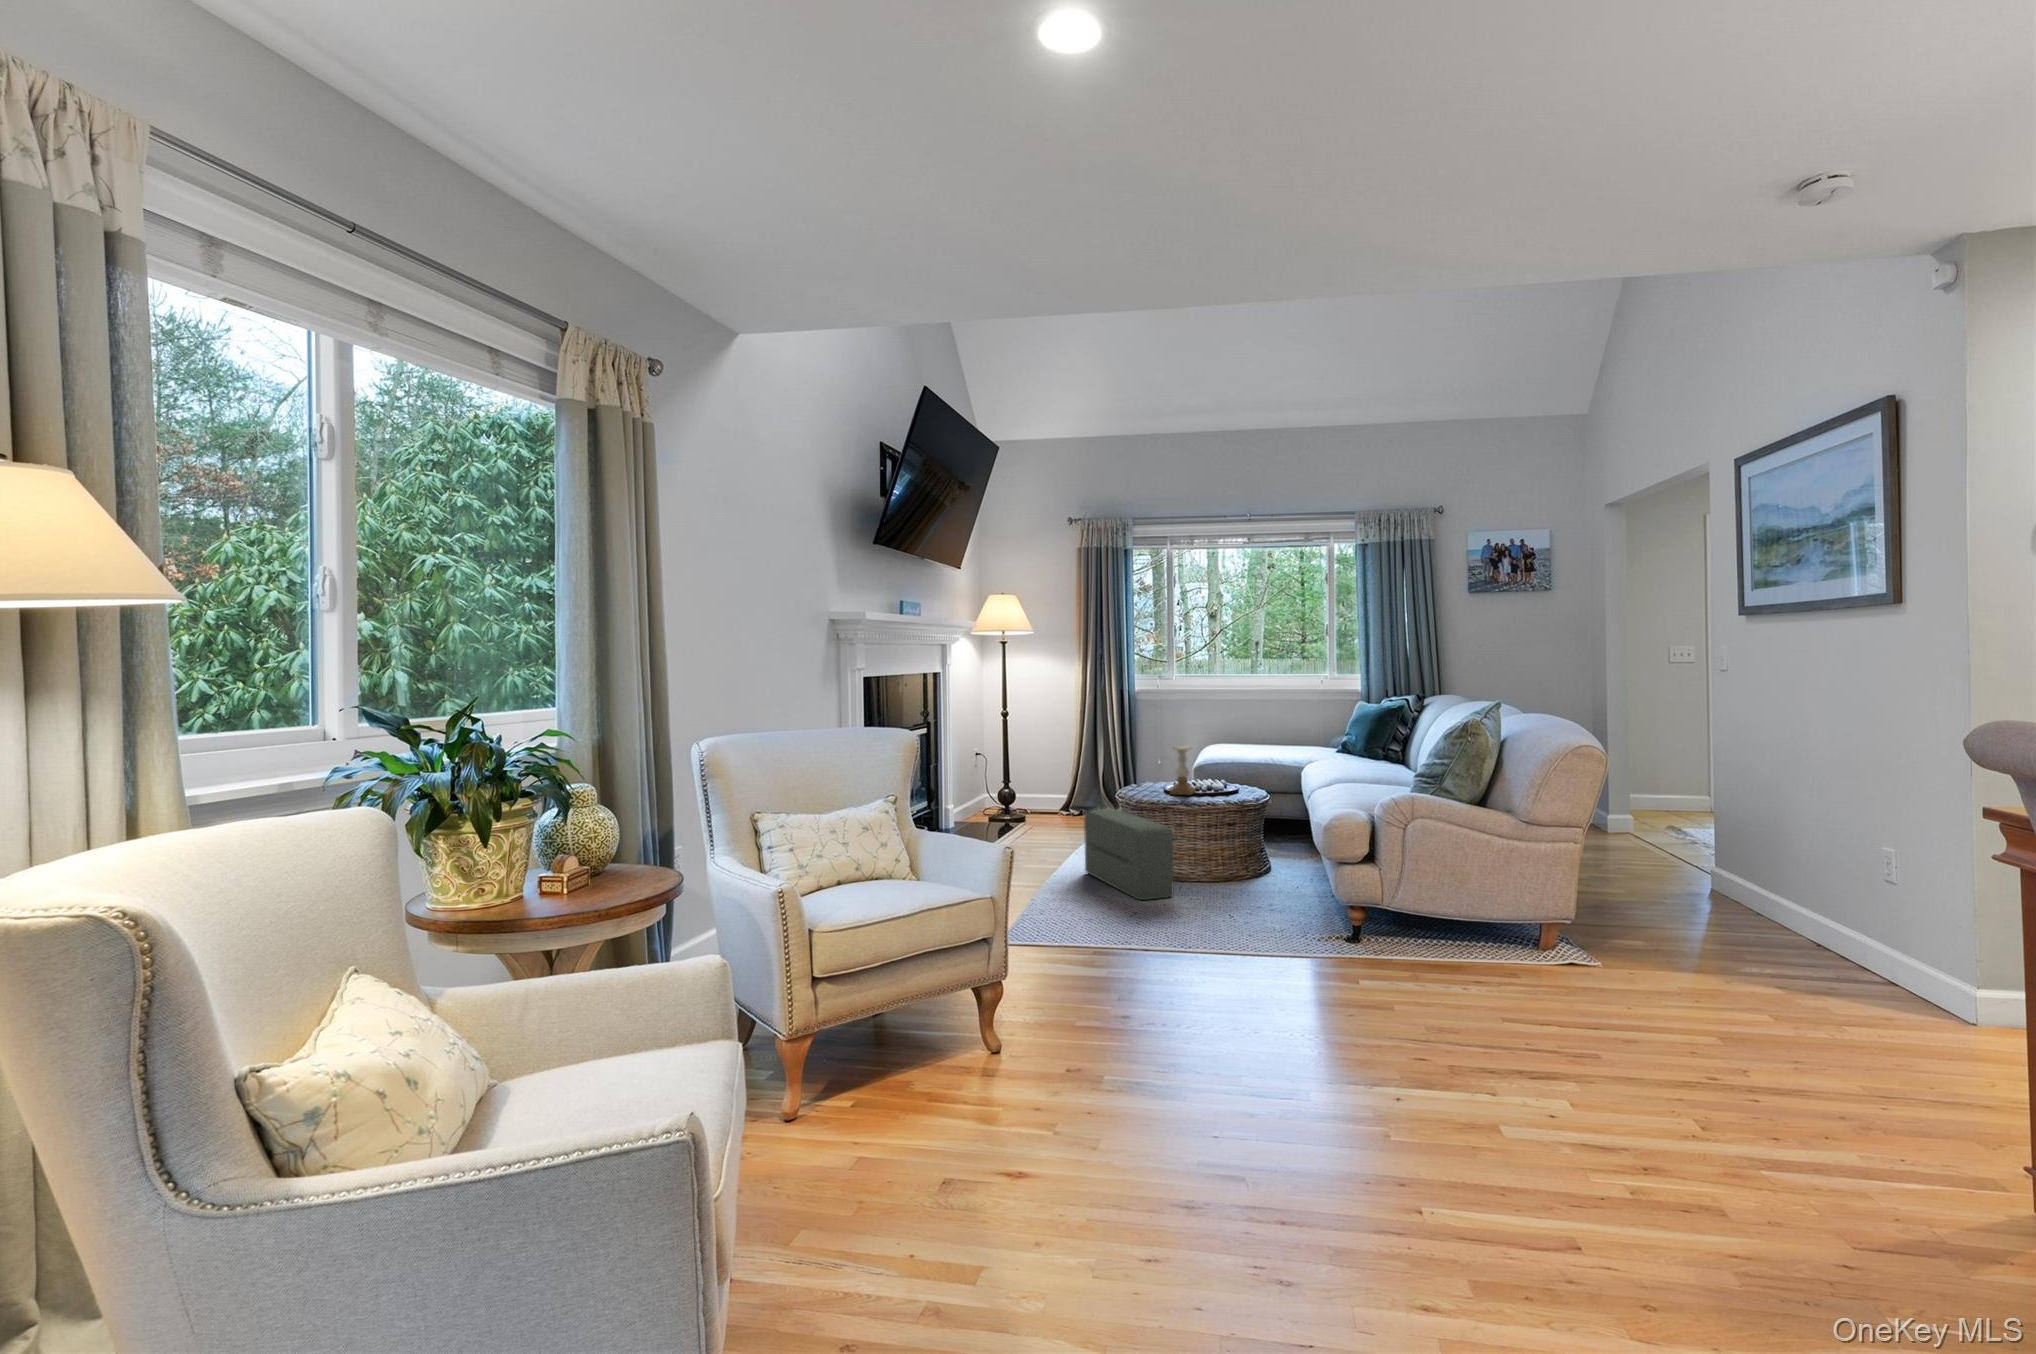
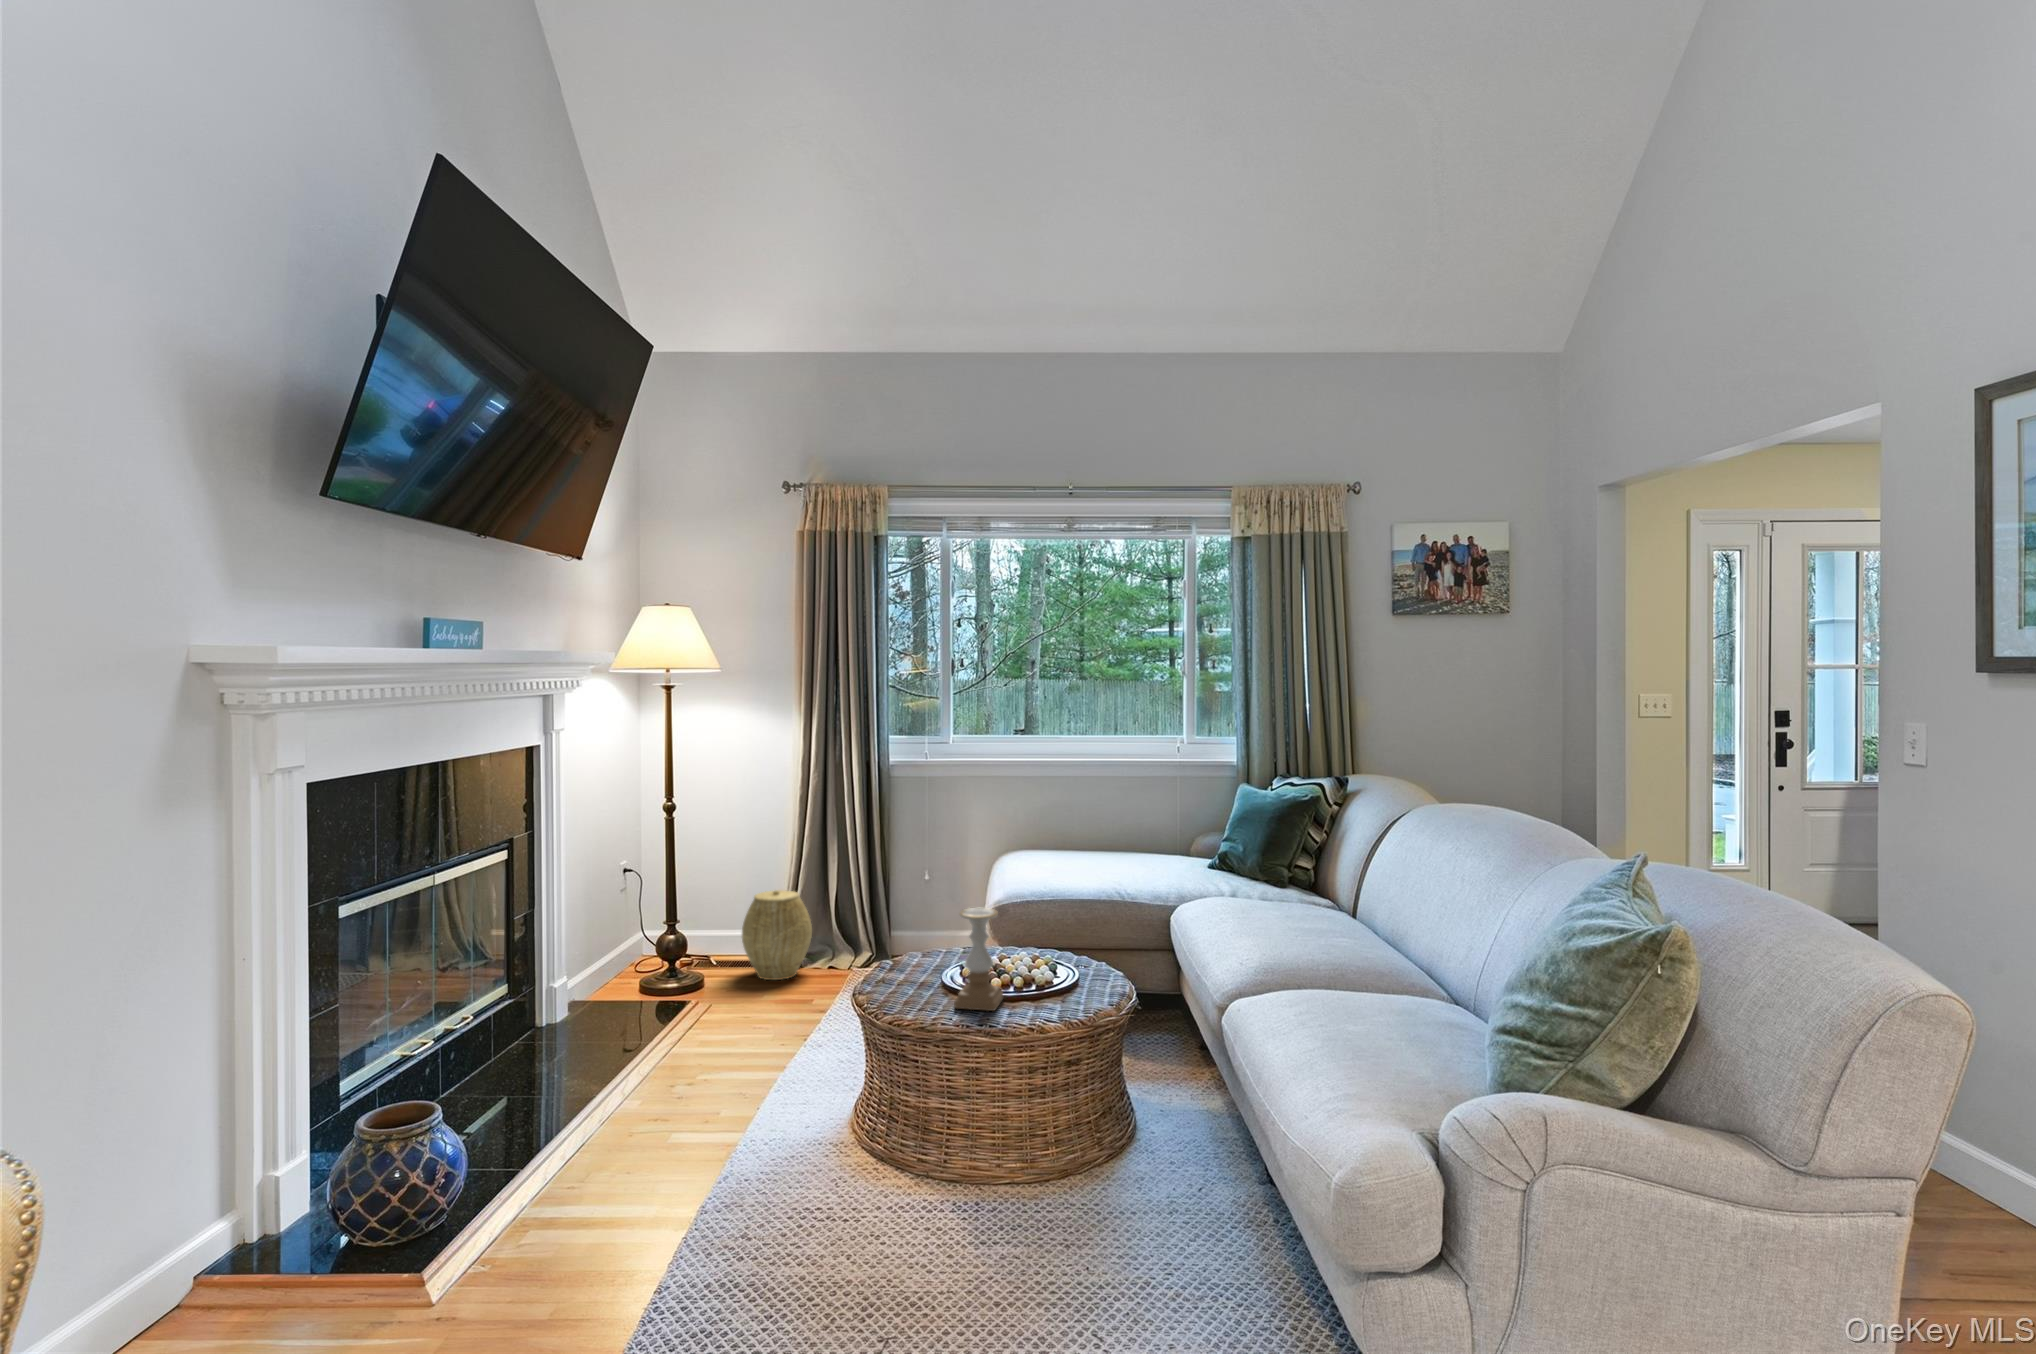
woven basket: none [1047,764,1088,816] -> present [742,890,812,980]
pouf: present [1084,809,1173,900] -> none [779,1046,965,1305]

